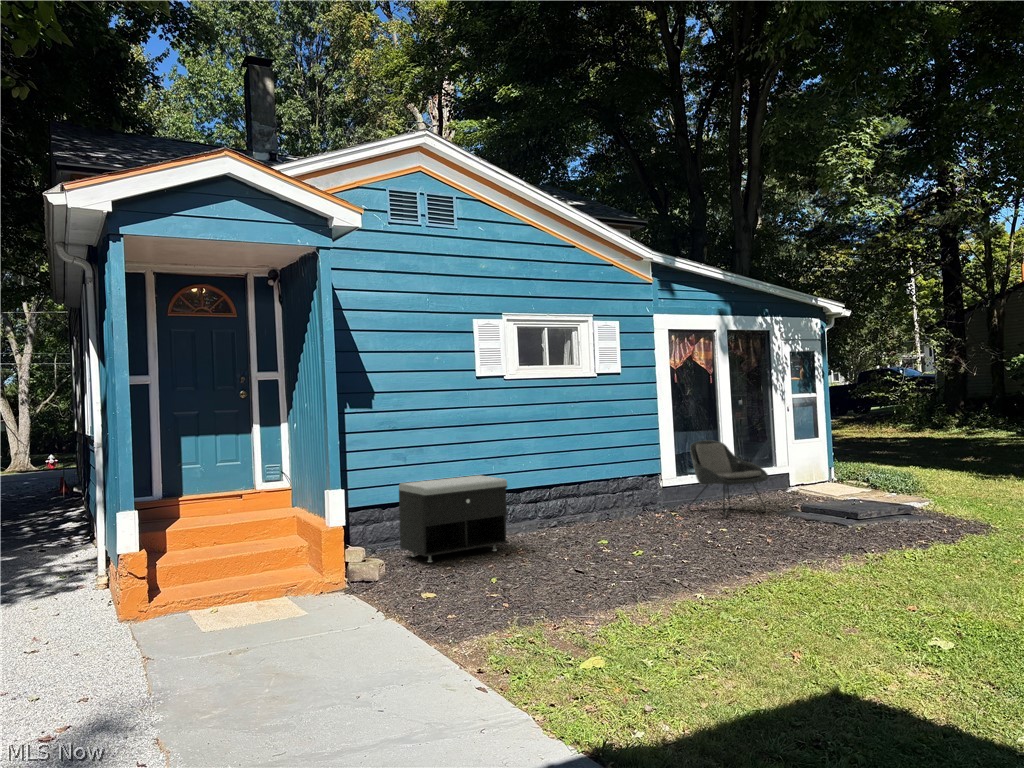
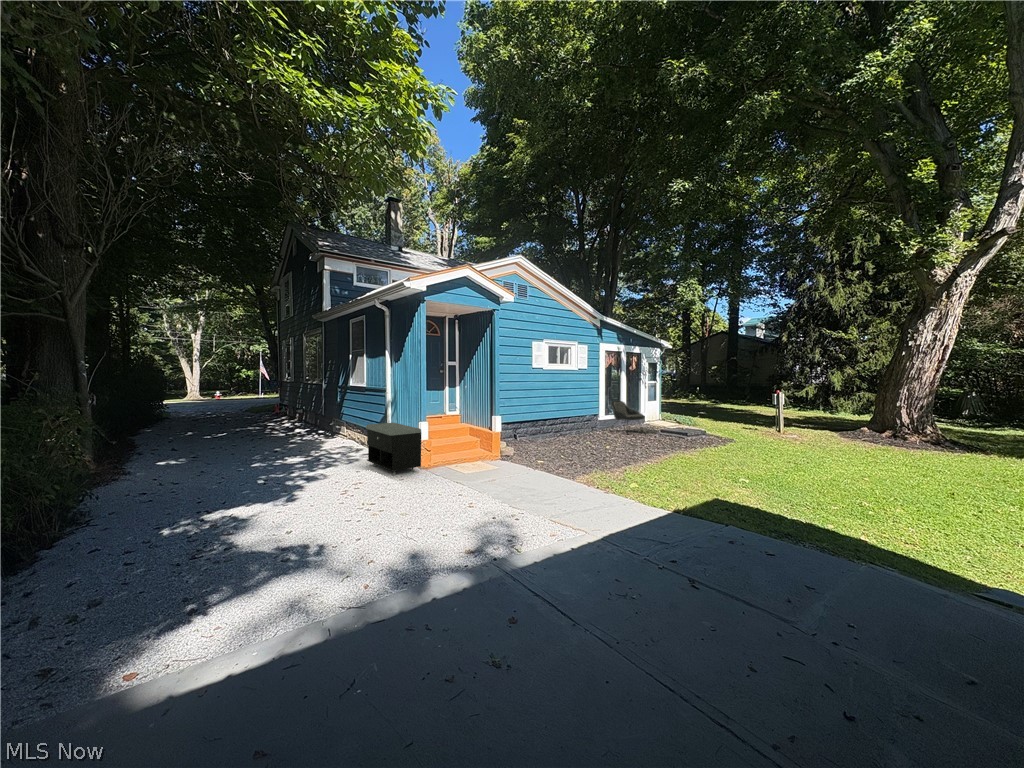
storage bench: present [399,475,508,562] -> present [366,423,421,474]

